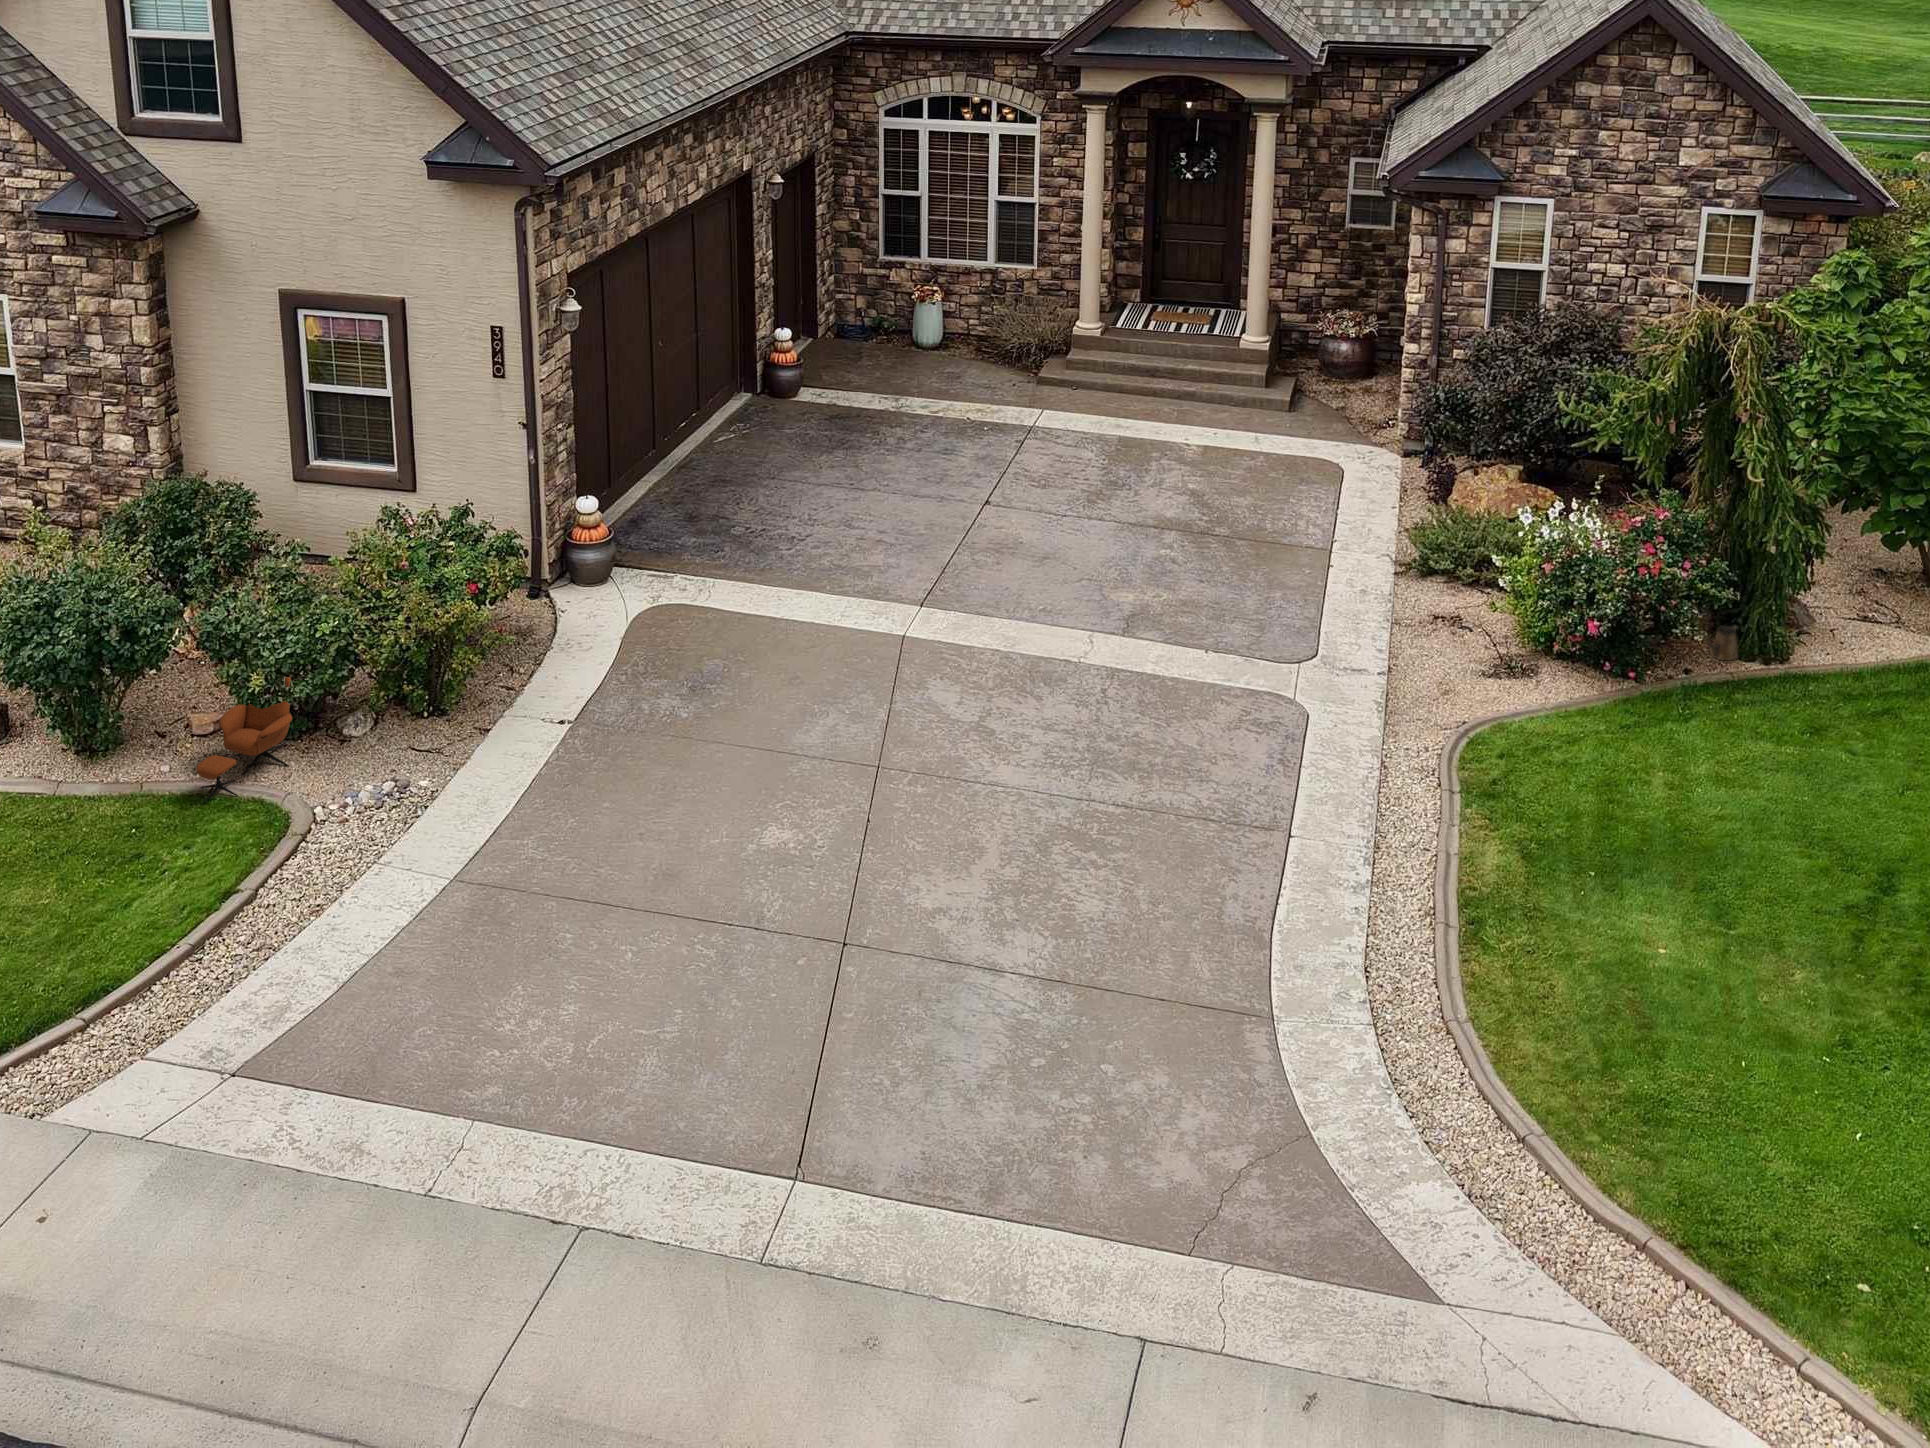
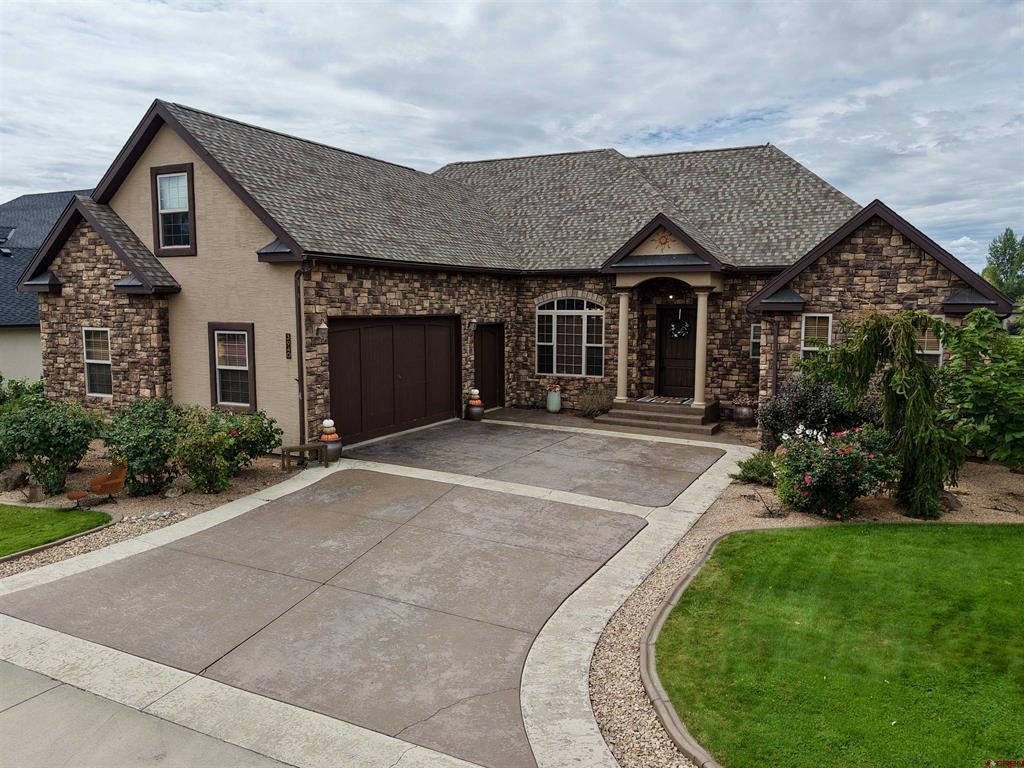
bench: none [523,542,618,624] -> present [281,442,328,473]
watering can: present [1700,626,1739,660] -> present [17,484,45,503]

